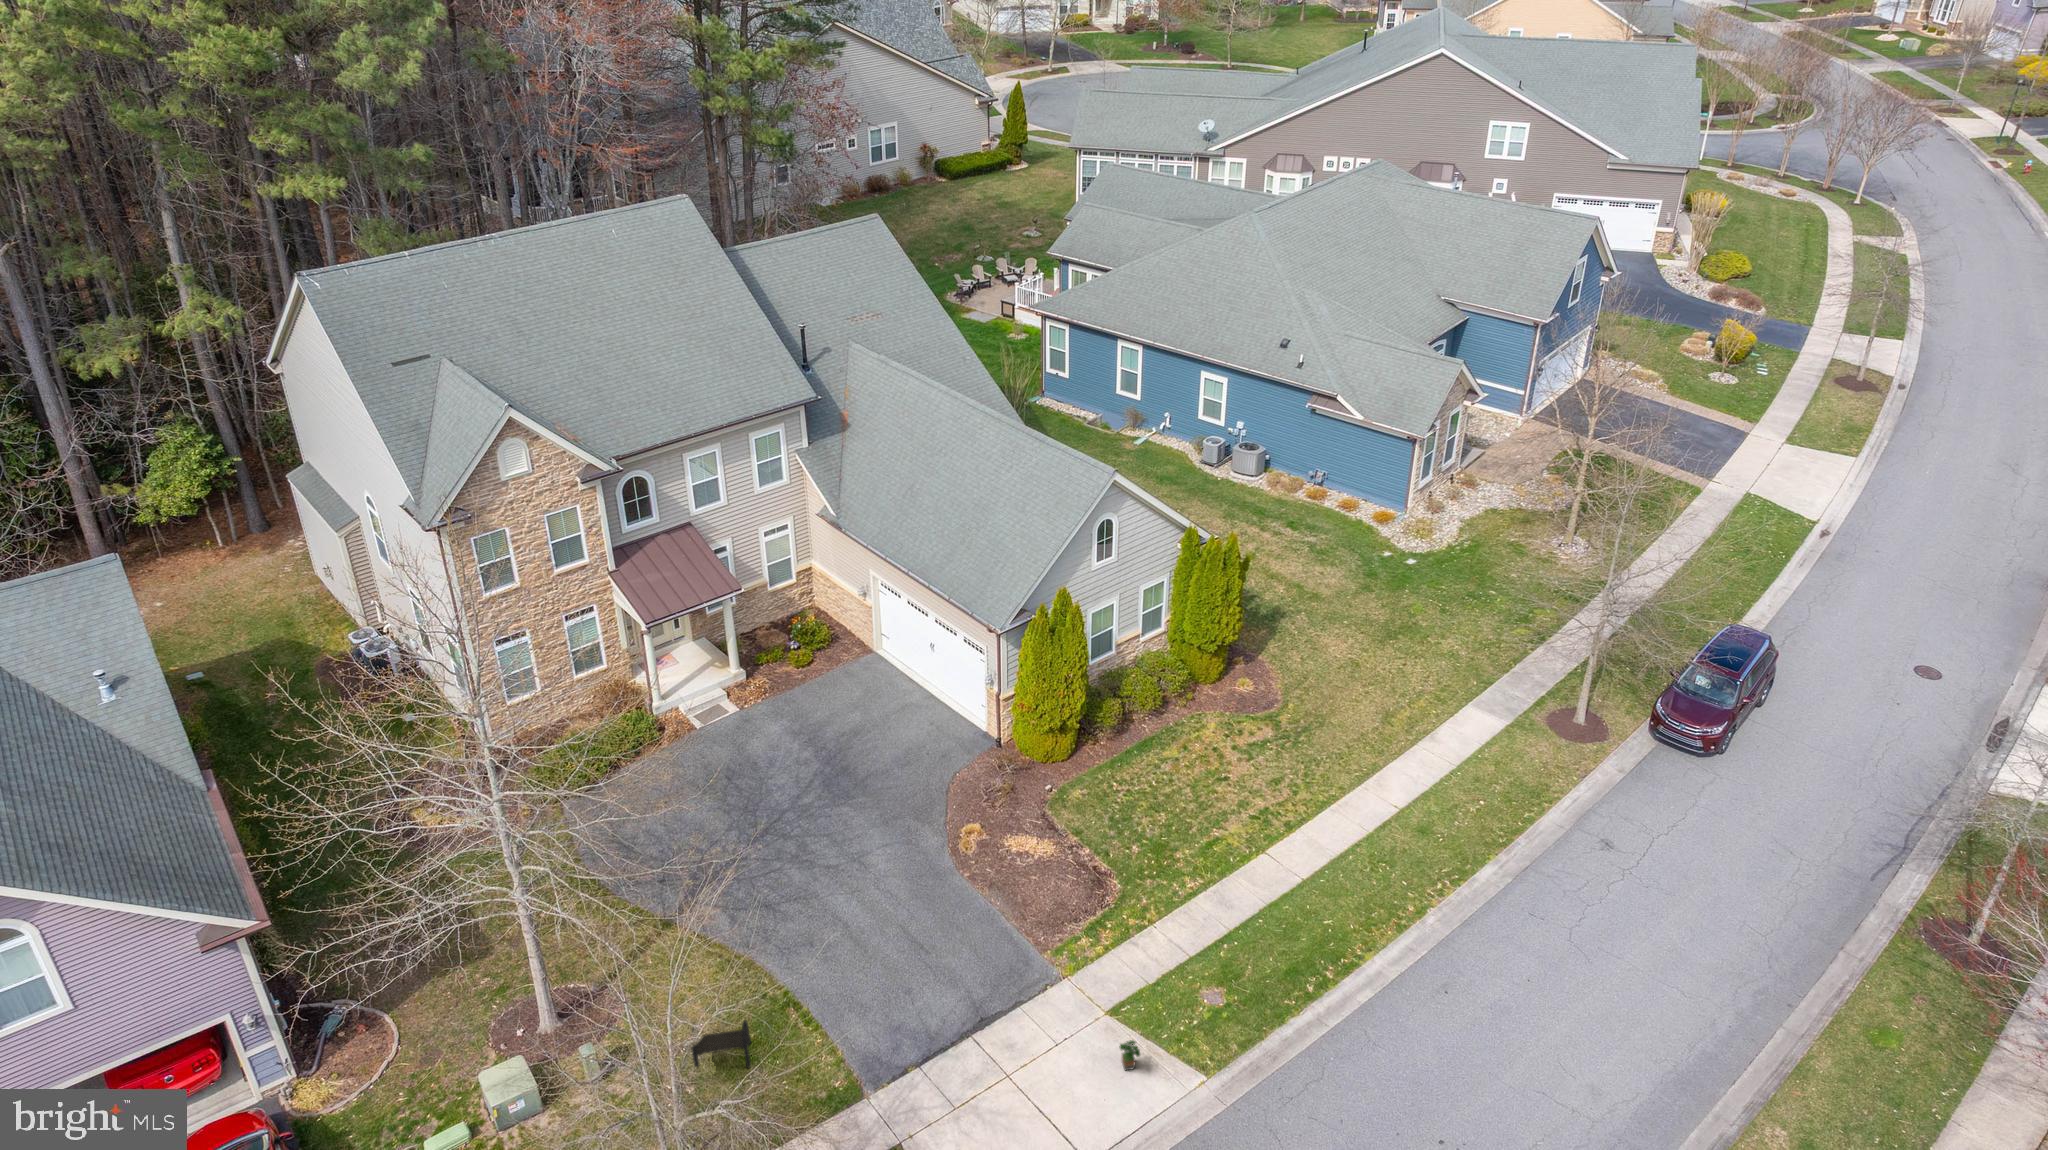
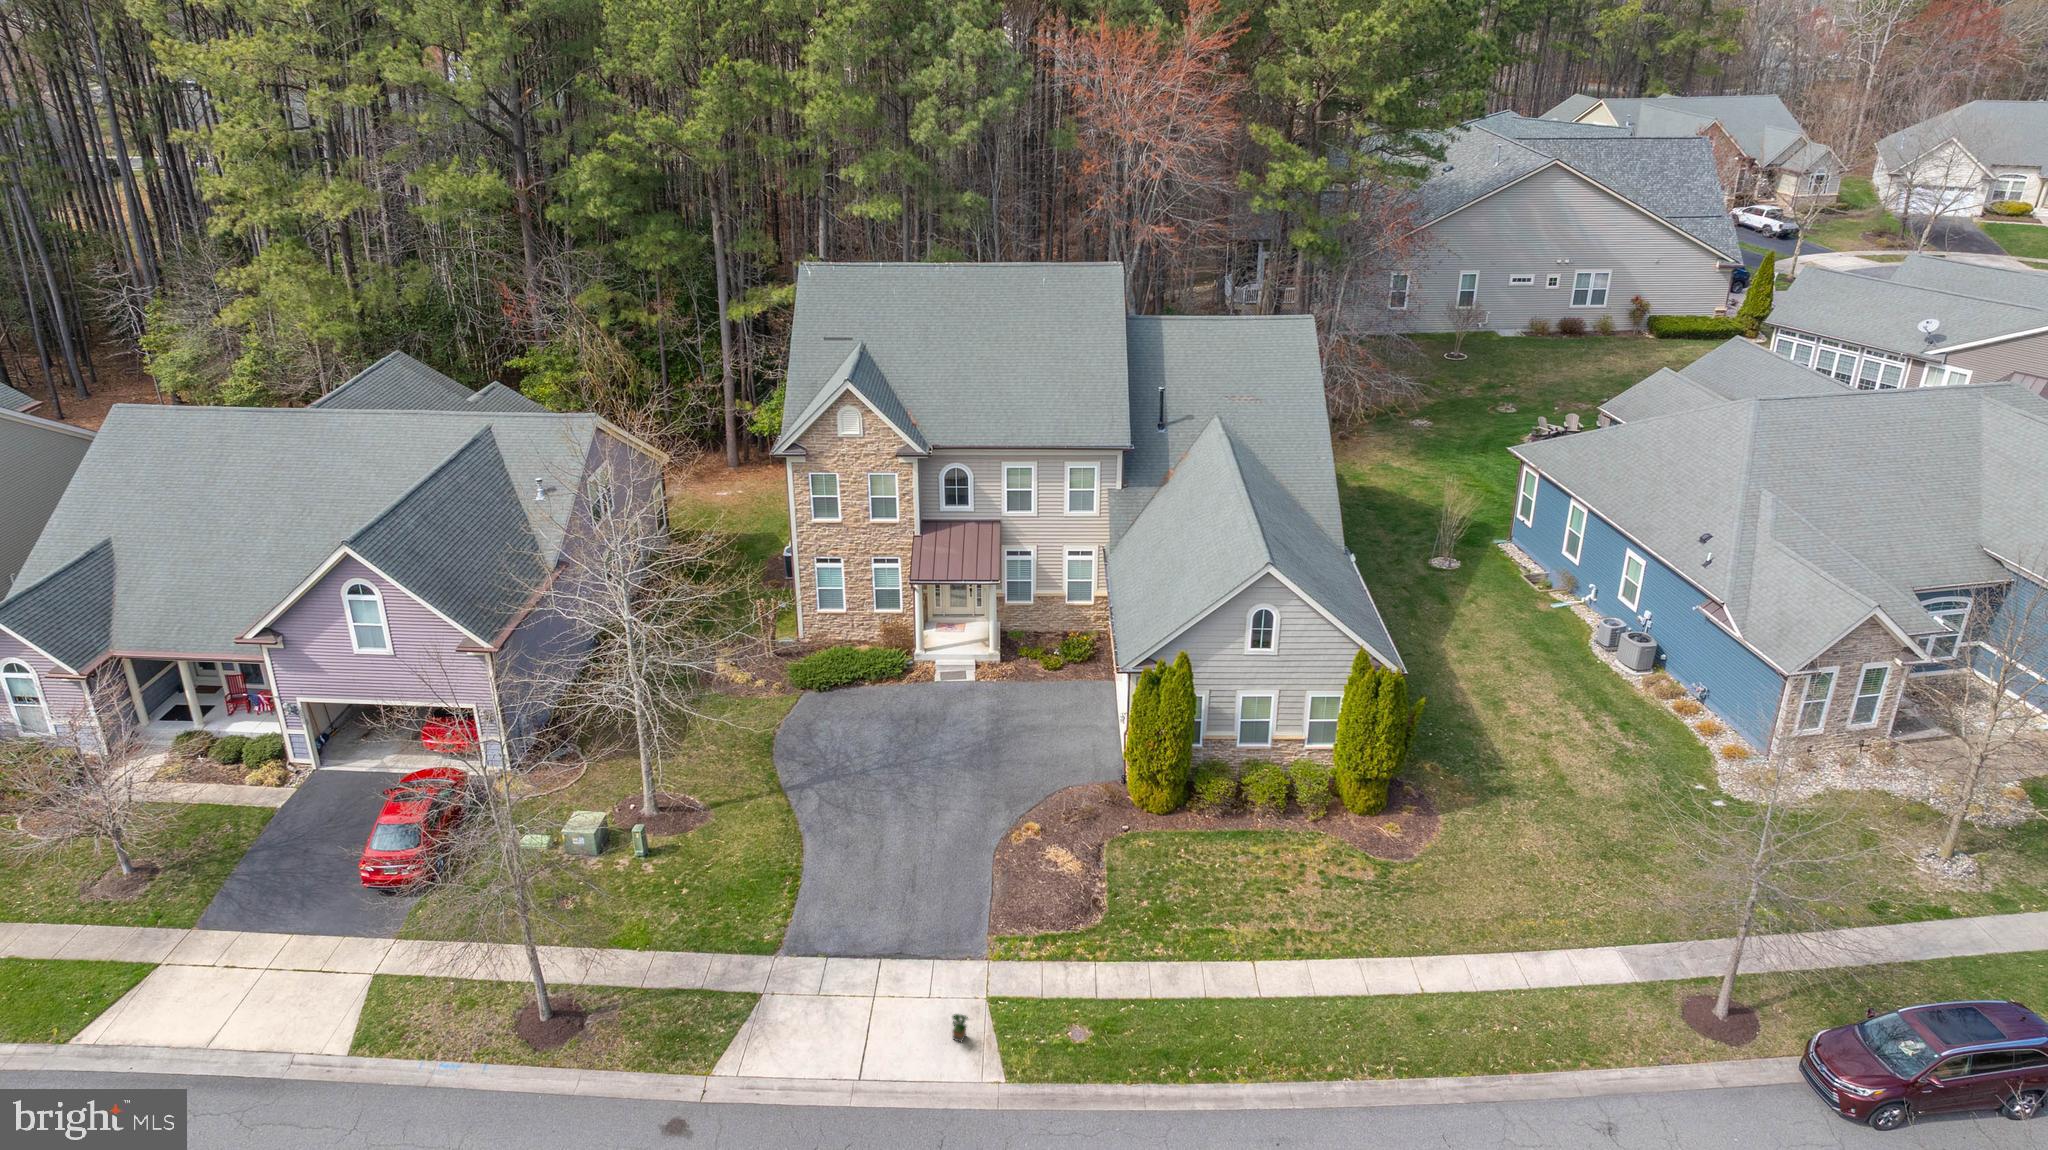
bench: present [691,1020,751,1068] -> none [699,851,750,899]

